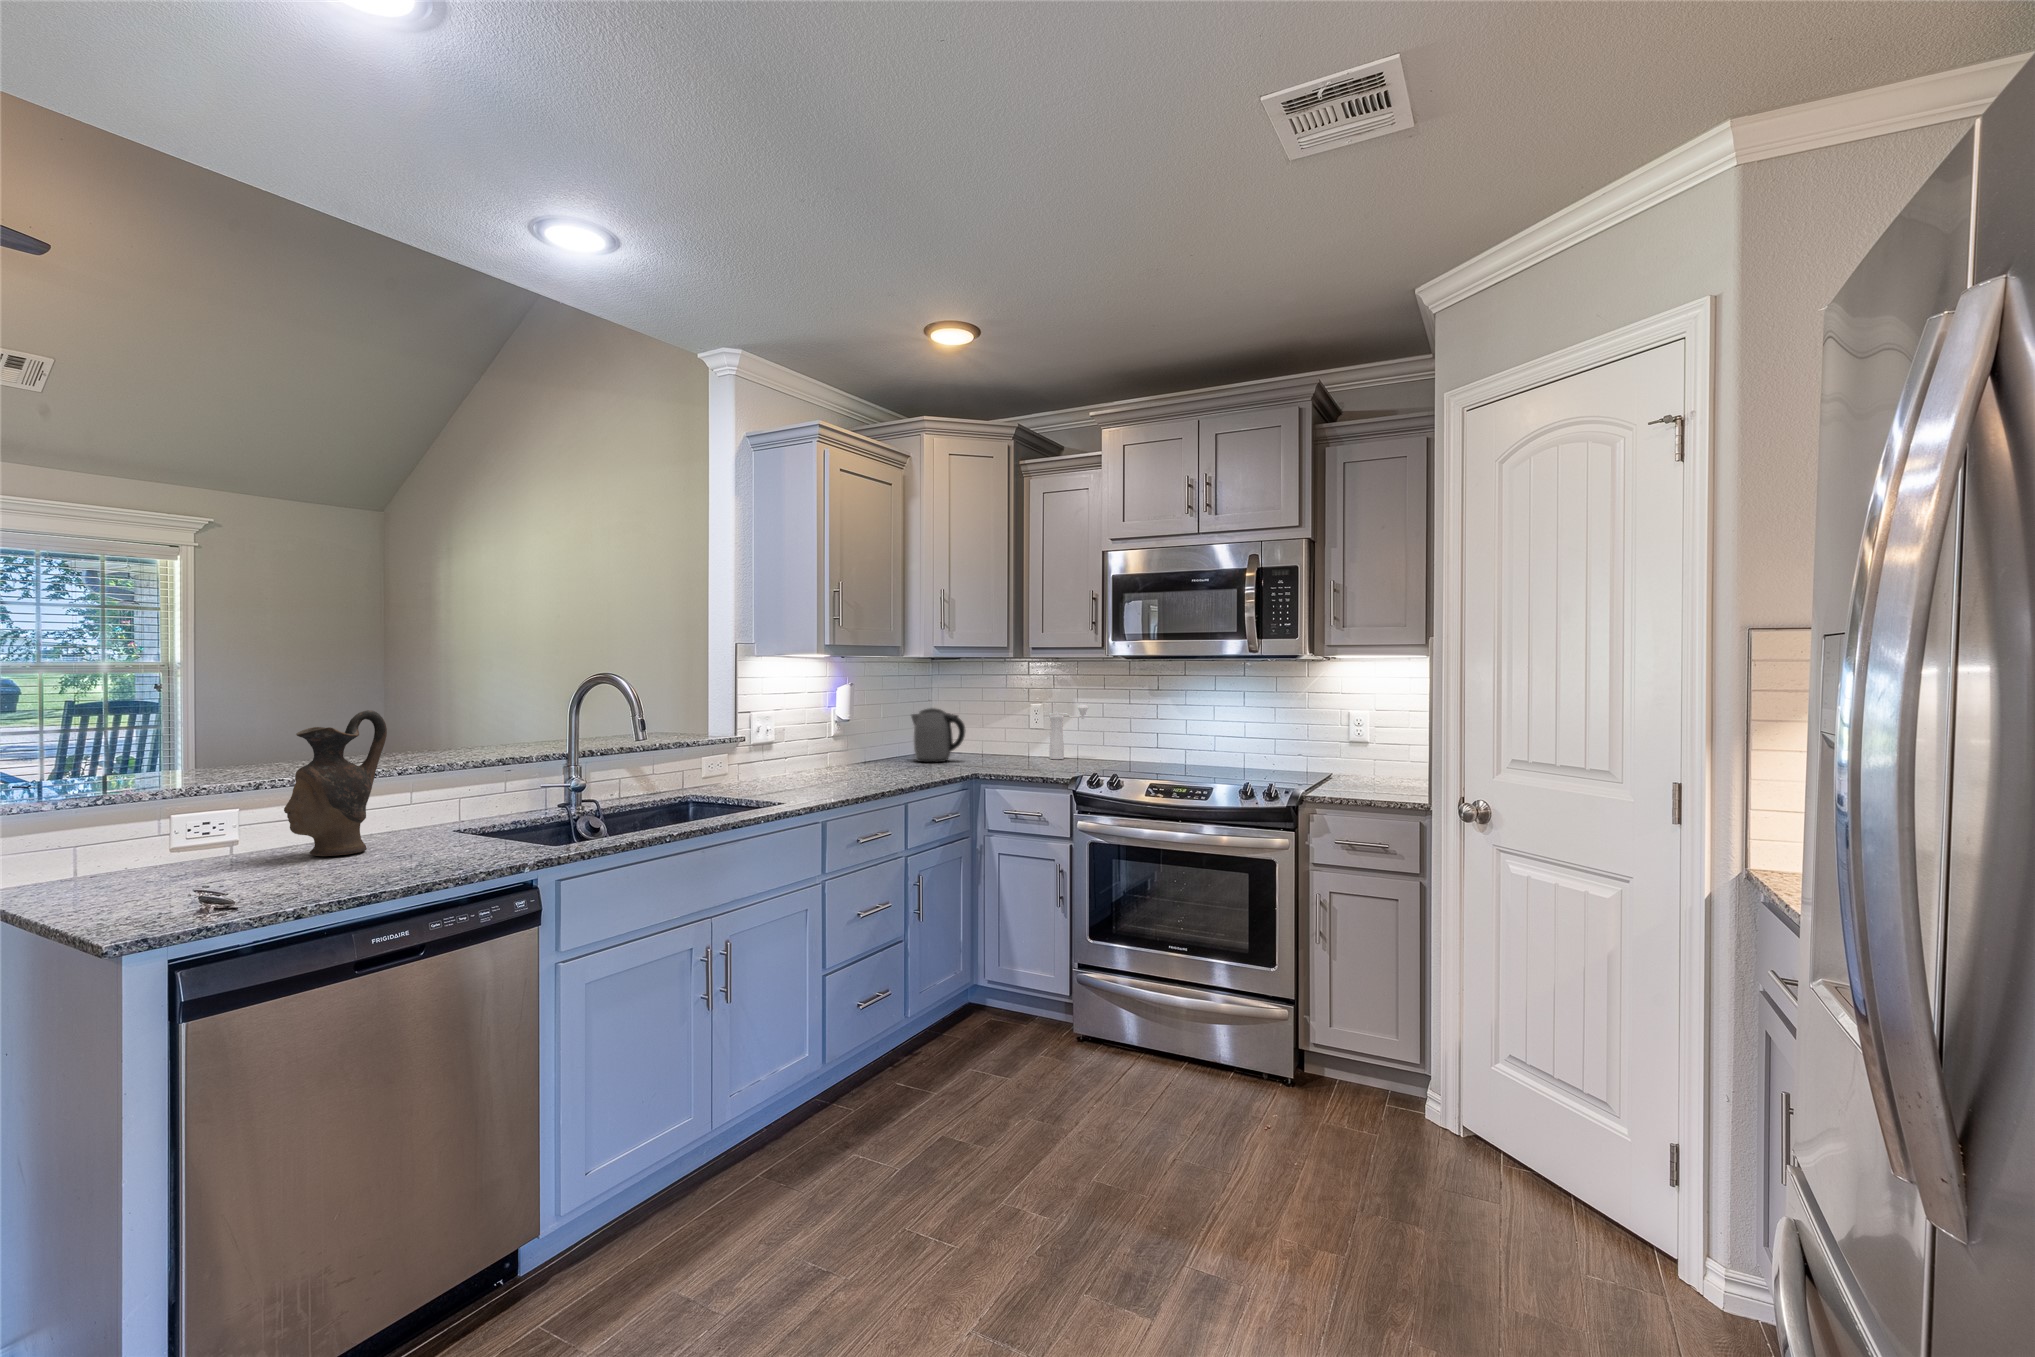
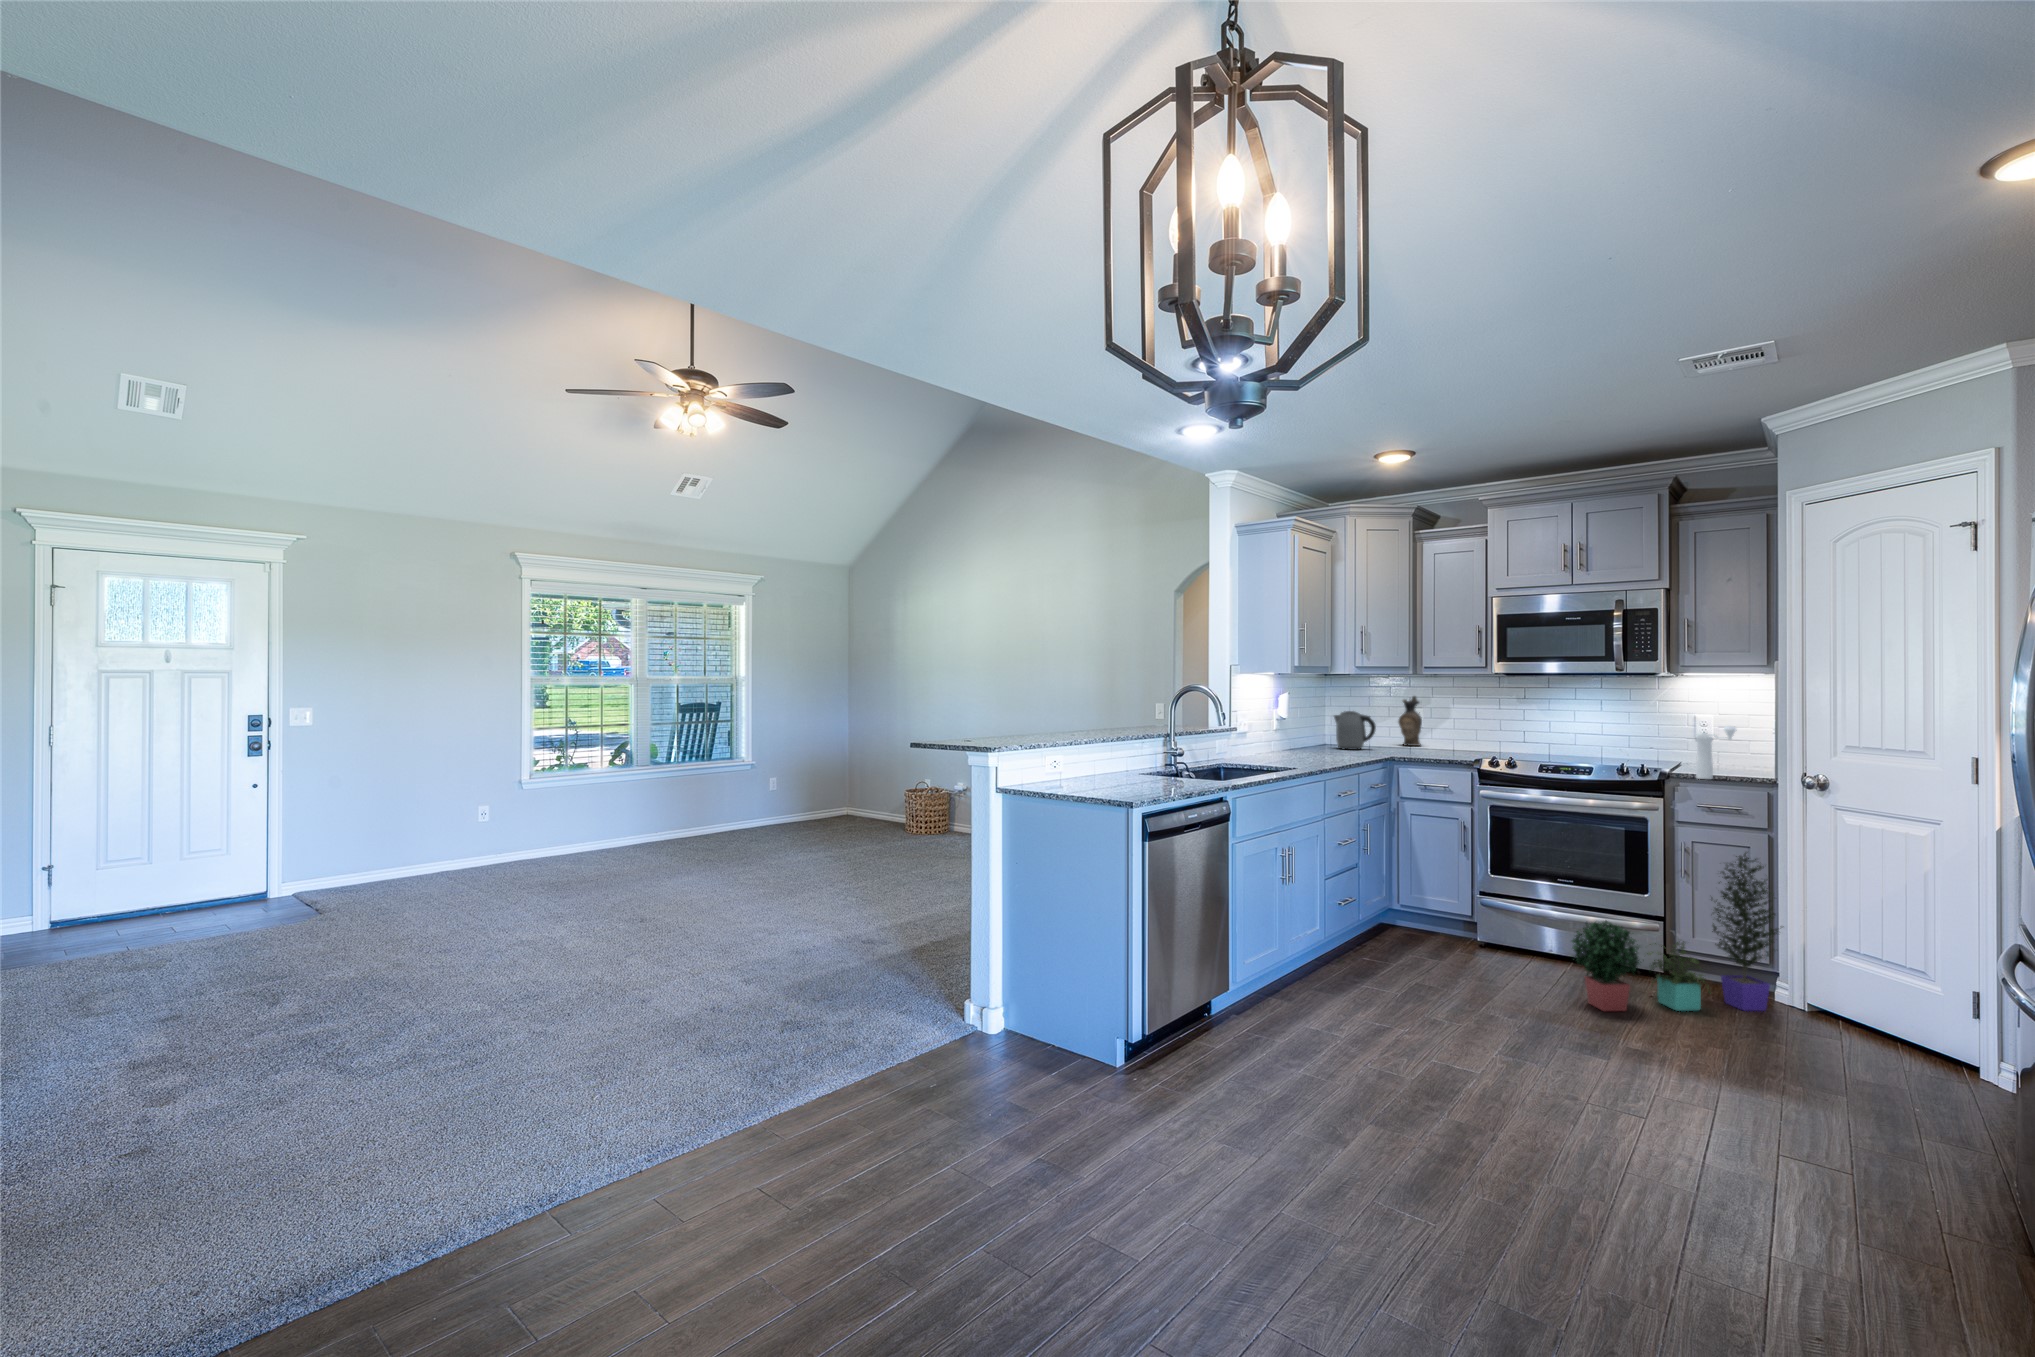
pepper mill: present [1049,705,1088,759] -> present [1696,726,1736,779]
ceramic pitcher: present [284,710,387,856] -> present [1398,696,1422,746]
potted plant: none [1151,910,1437,1177] -> present [1571,853,1779,1011]

